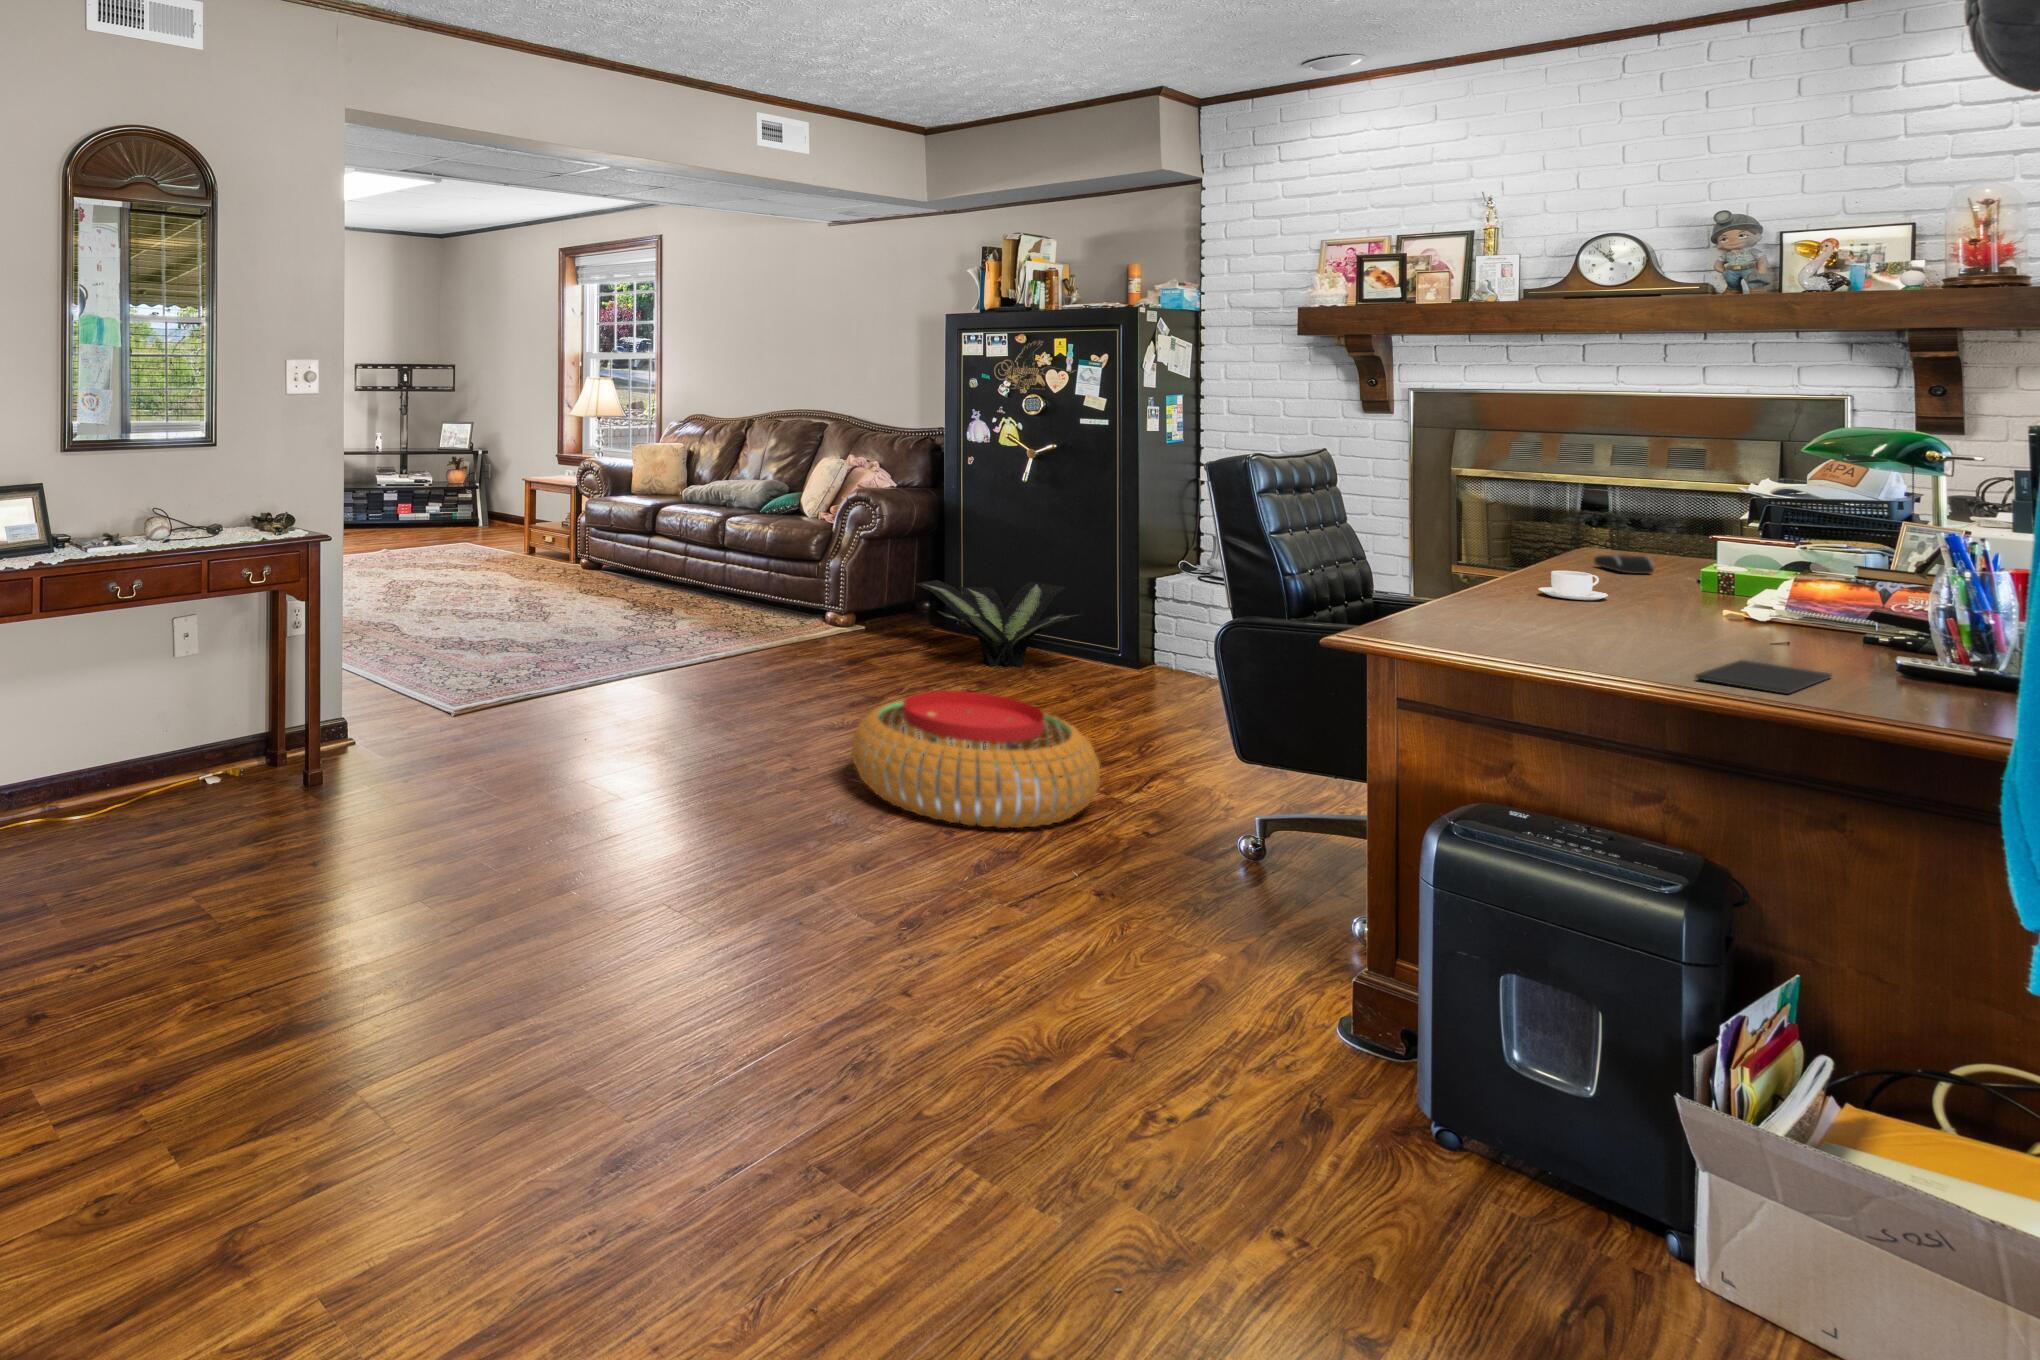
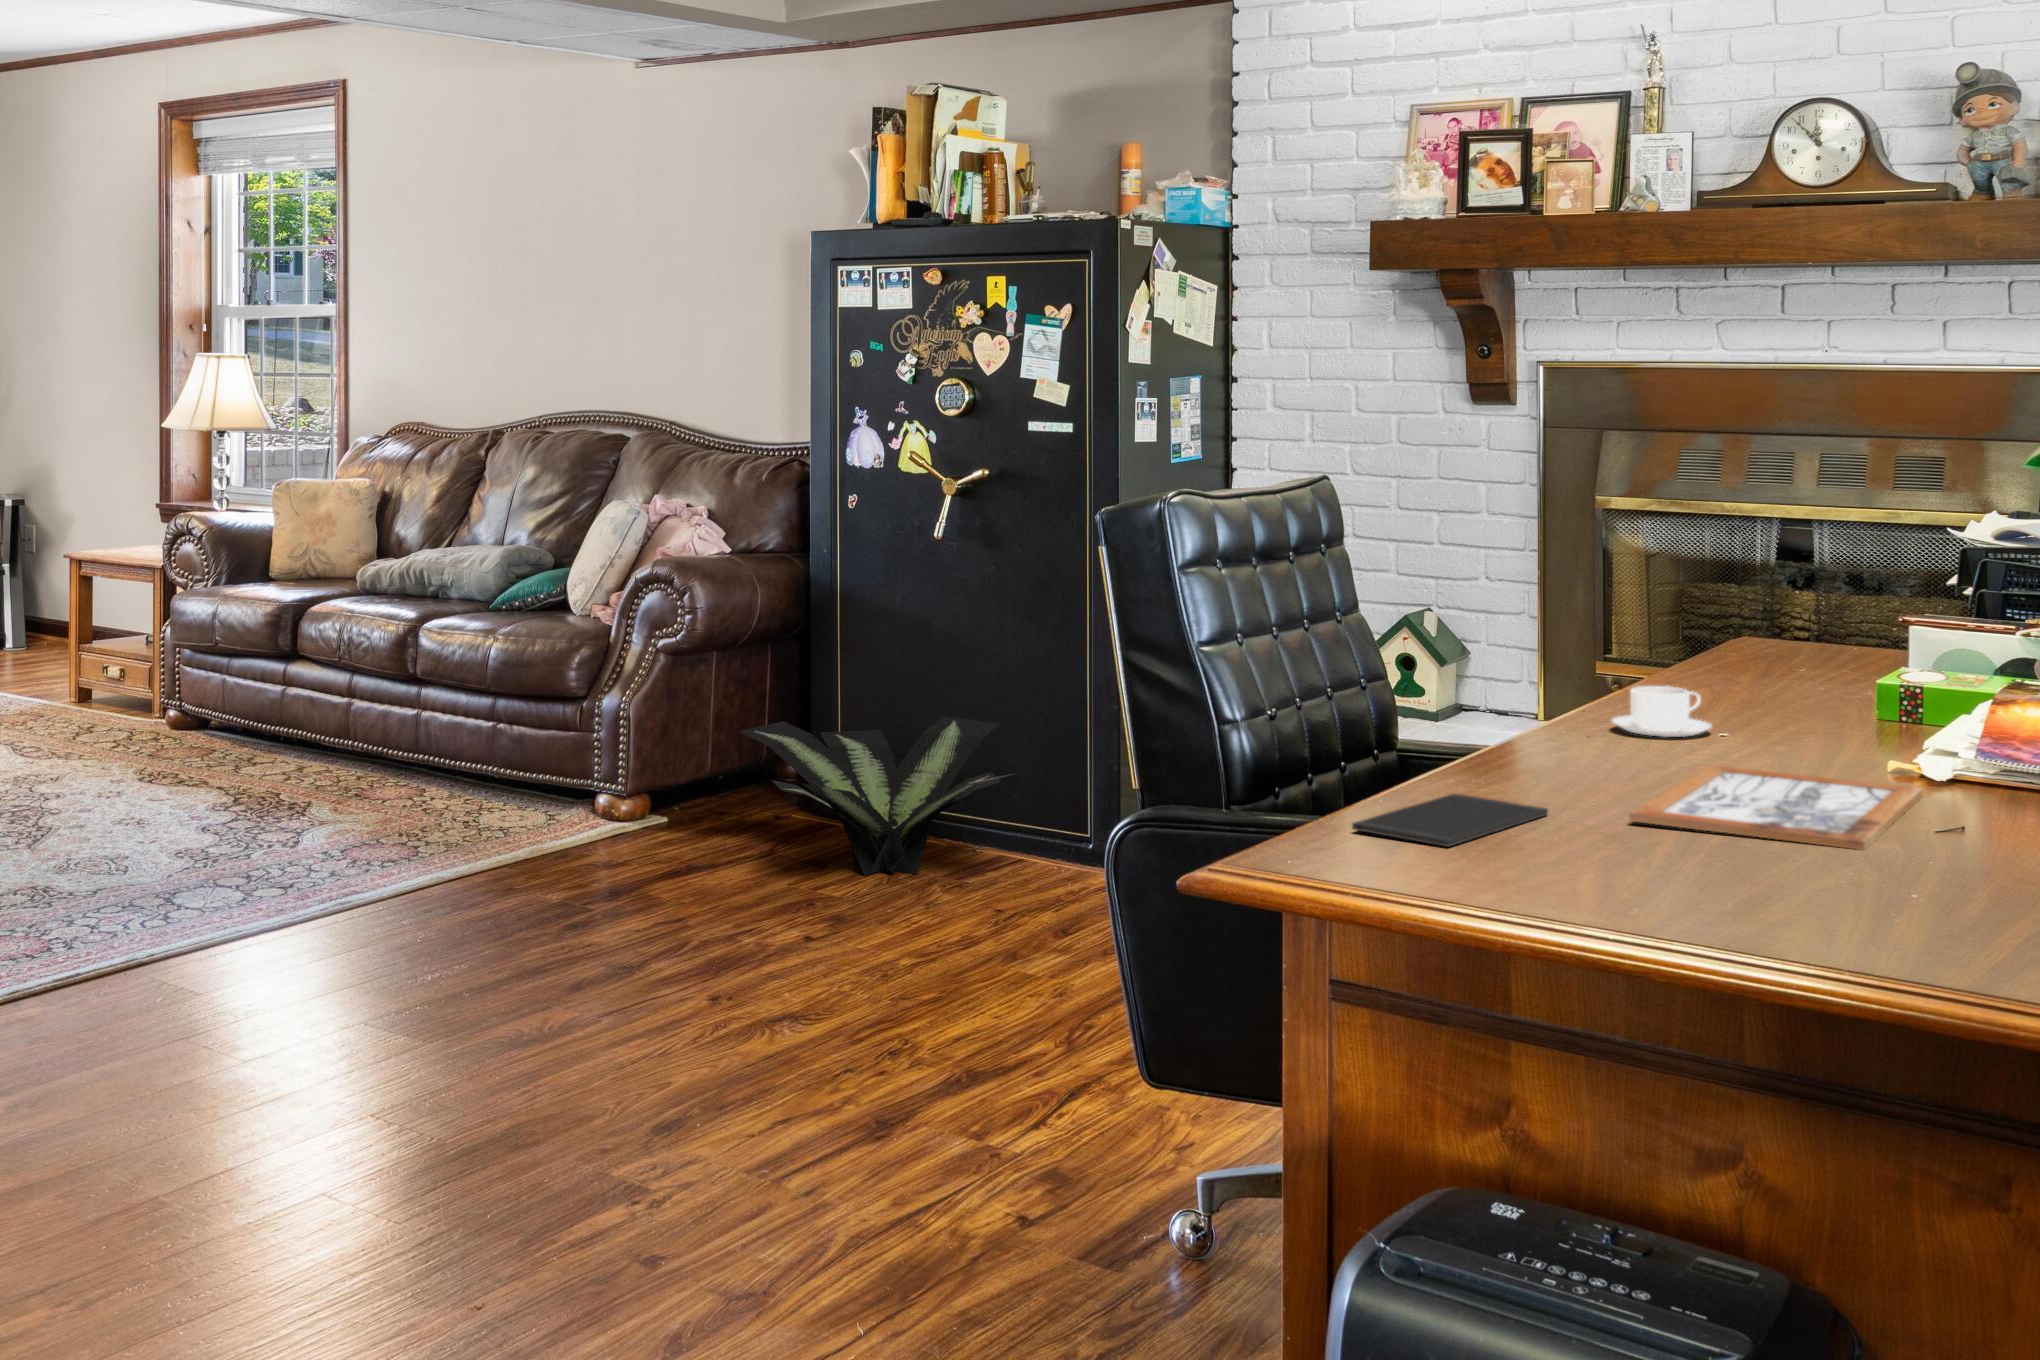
computer mouse: present [1594,554,1653,574] -> none [1731,646,1809,679]
picture frame: none [1589,614,1778,662] -> present [1629,765,1923,850]
tablet: present [1695,660,1831,694] -> present [1352,794,1548,847]
pouf: present [852,691,1100,828] -> none [519,945,961,1207]

